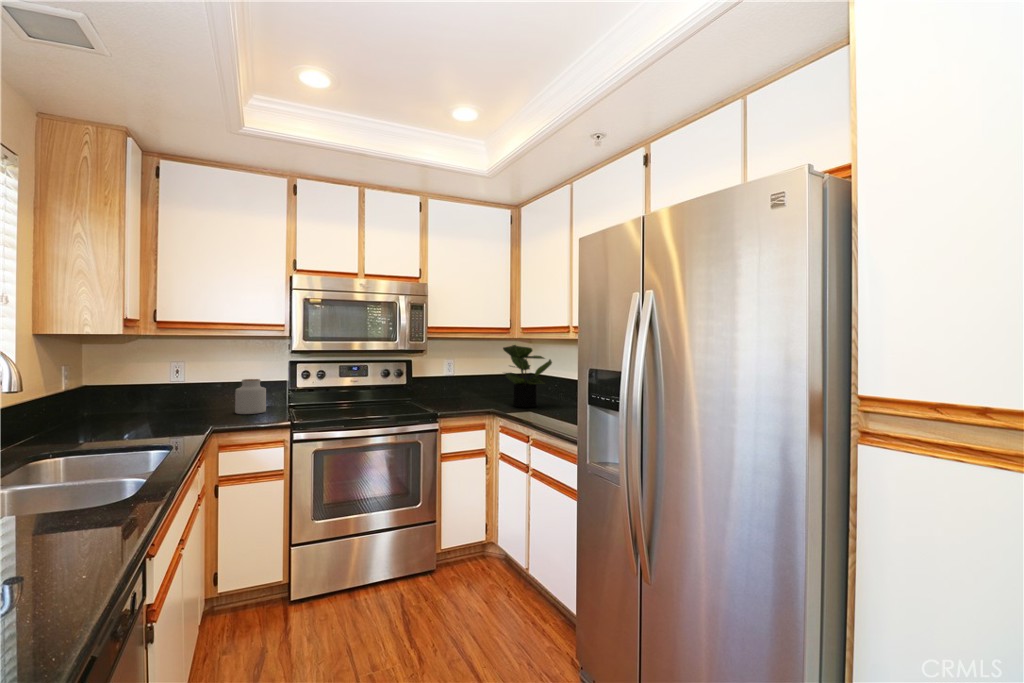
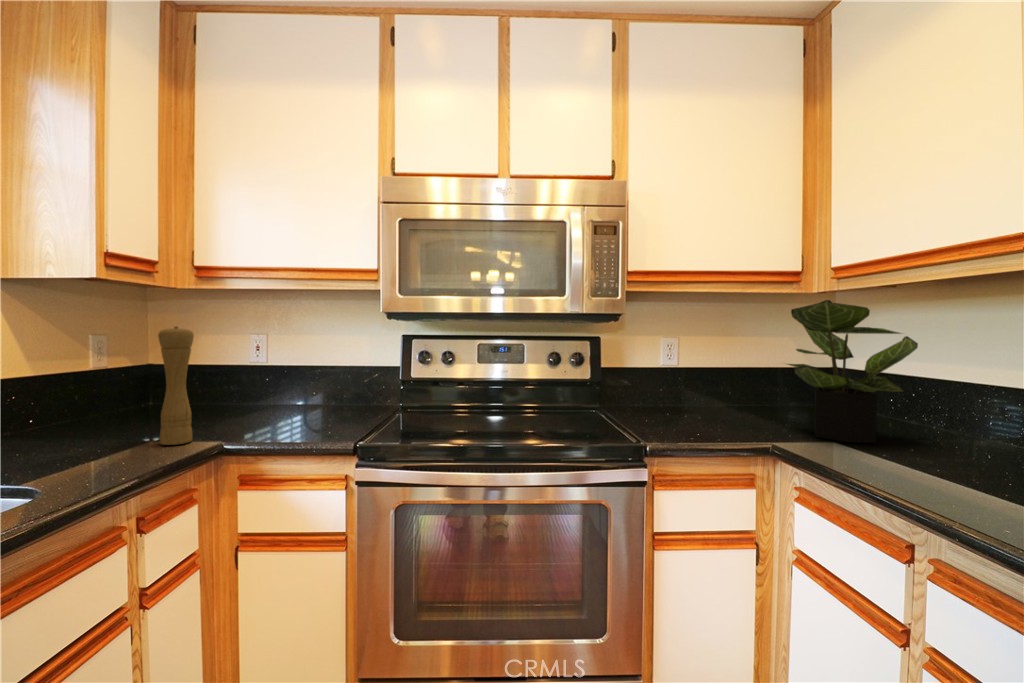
pepper mill: none [168,362,188,429] -> present [158,327,194,445]
jar: present [235,379,266,414] -> none [312,362,360,419]

